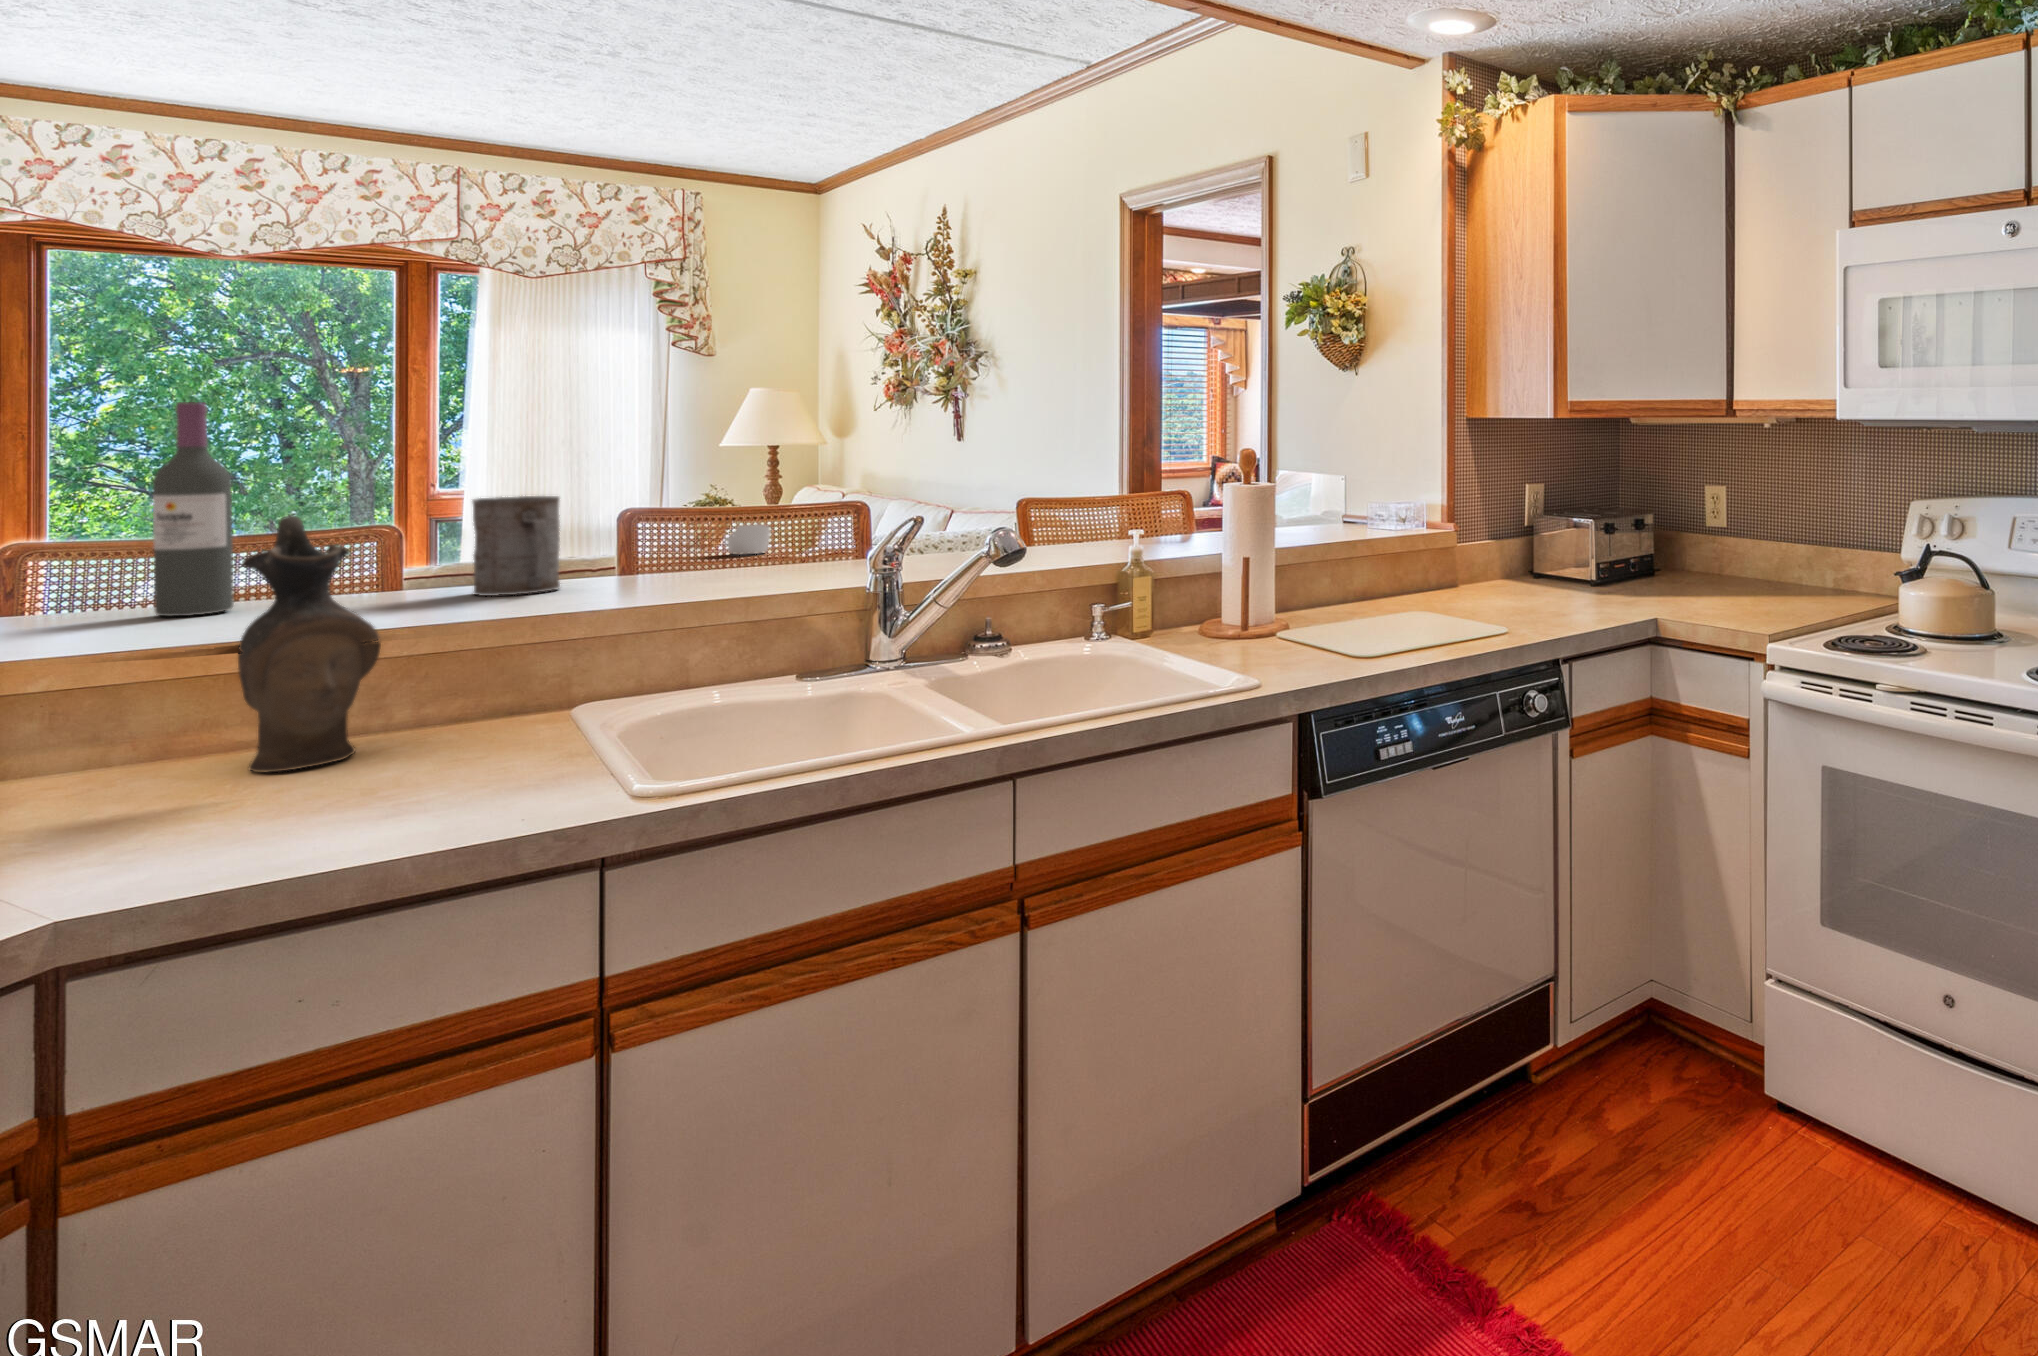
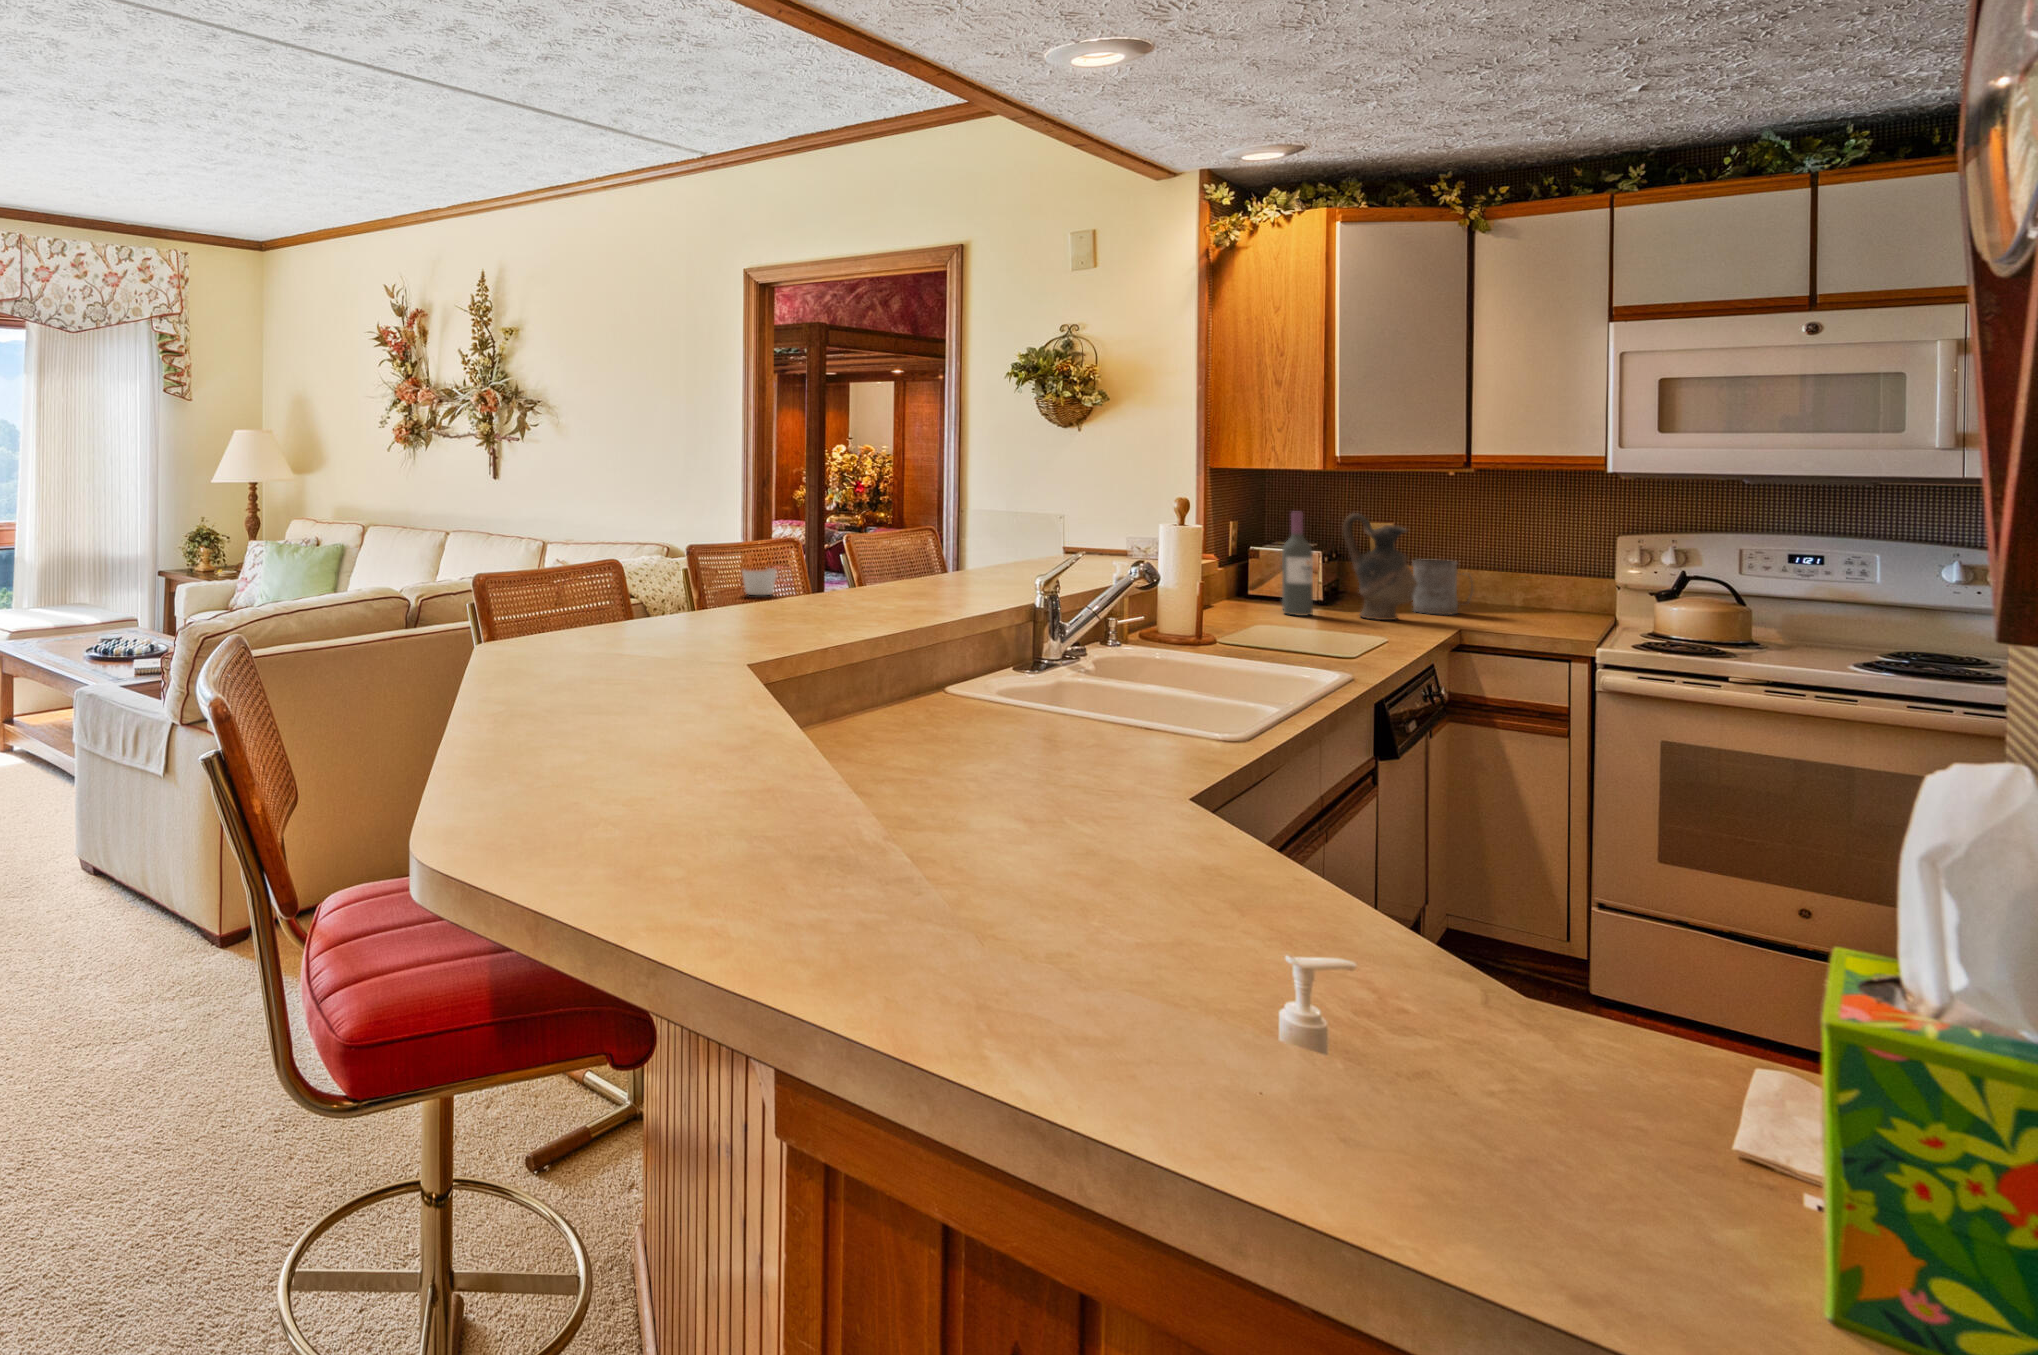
wine bottle: present [153,402,234,616] -> present [1282,512,1313,616]
mug: present [473,496,560,596] -> present [1413,559,1472,614]
ceramic pitcher: present [238,515,381,772] -> present [1343,514,1418,620]

